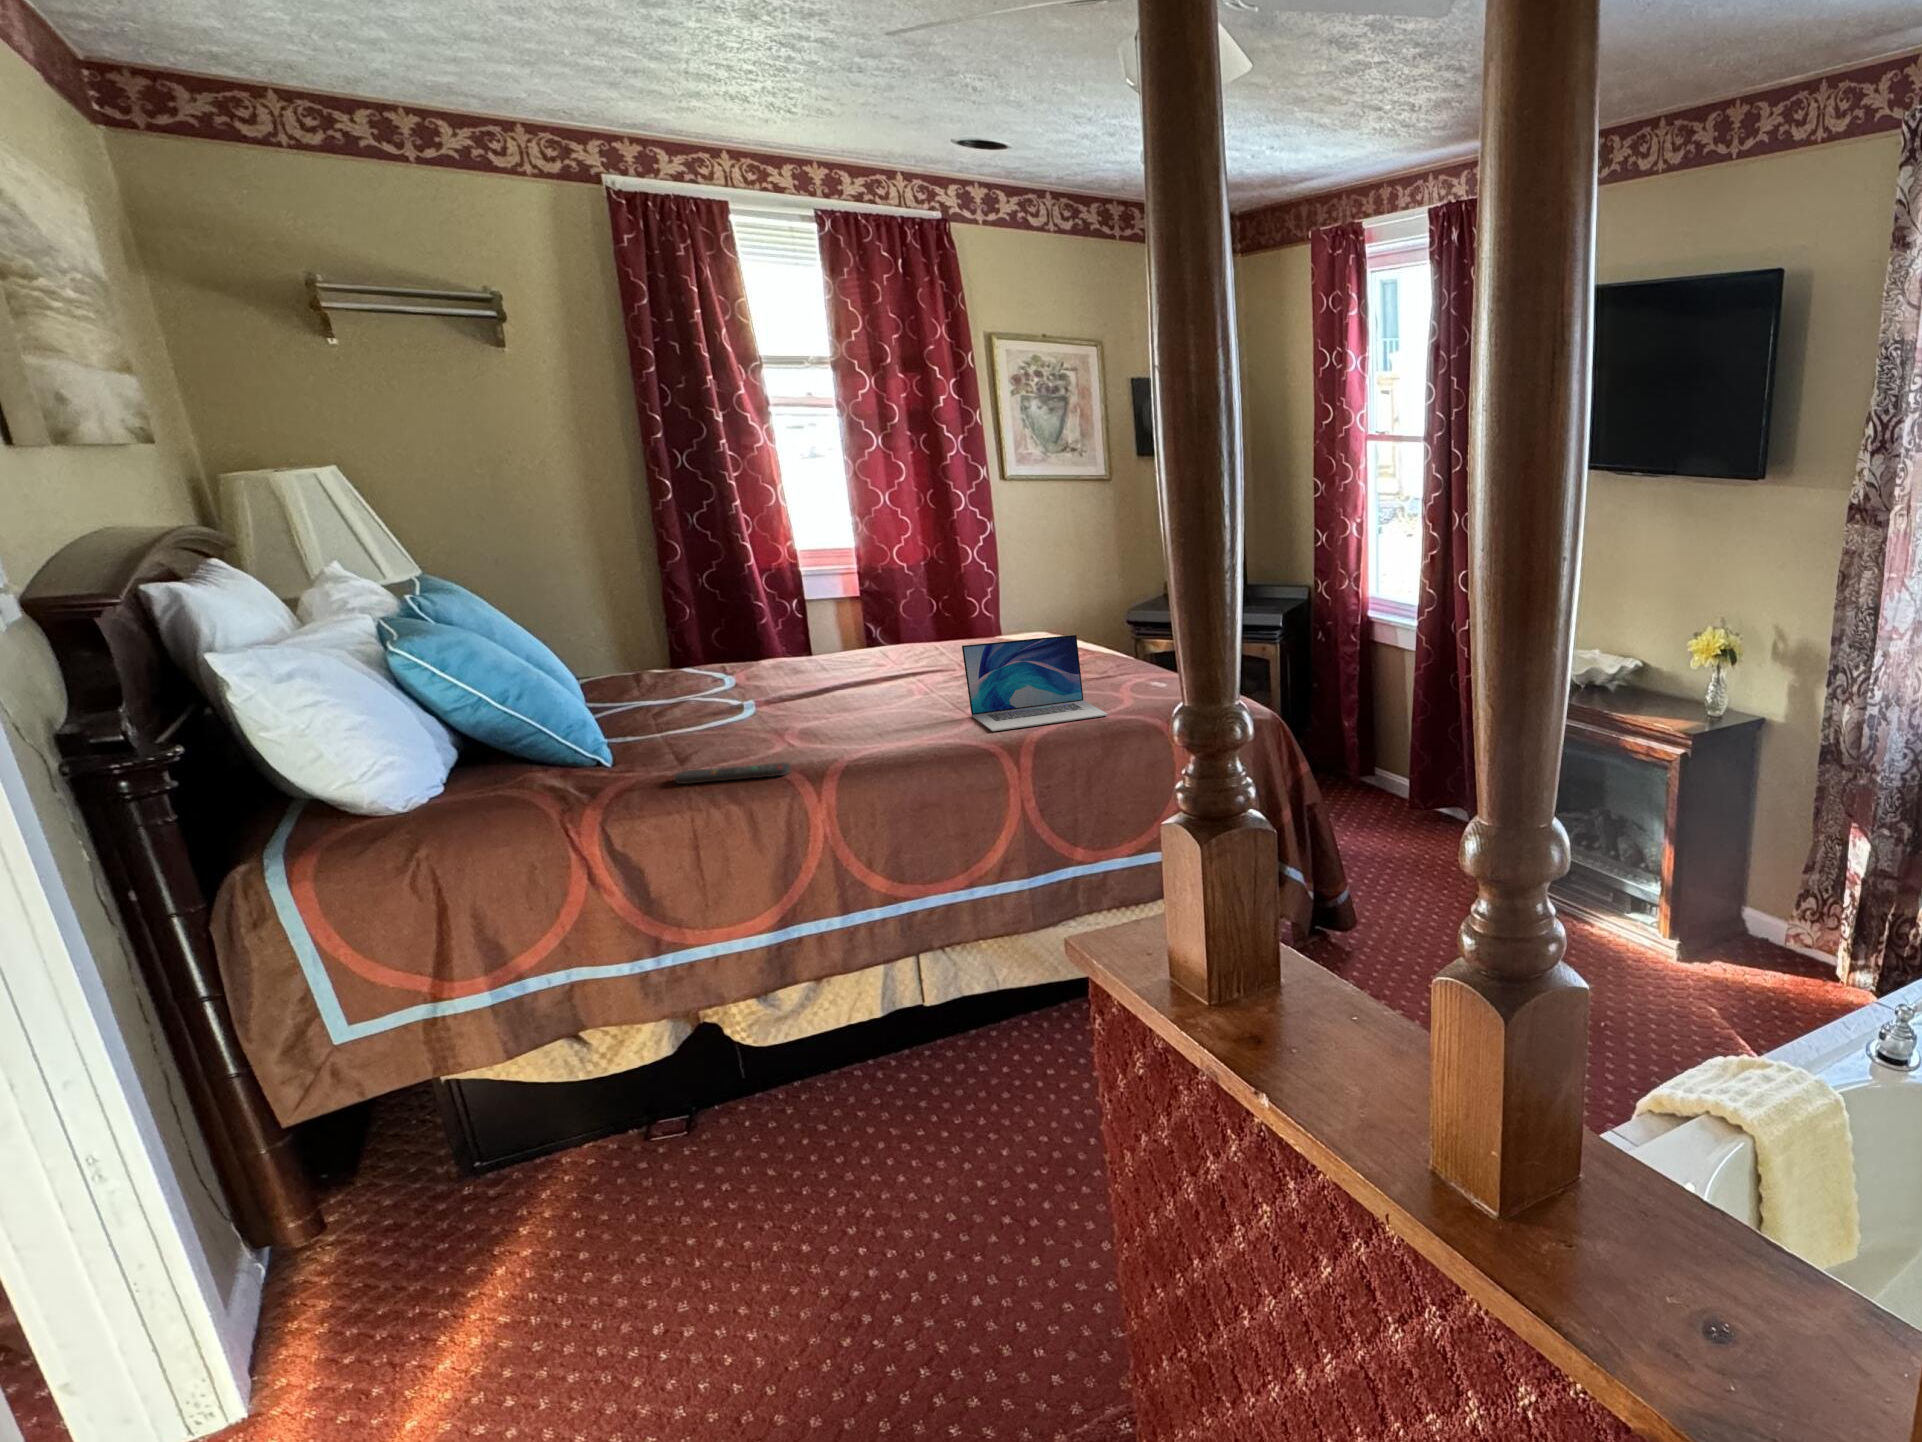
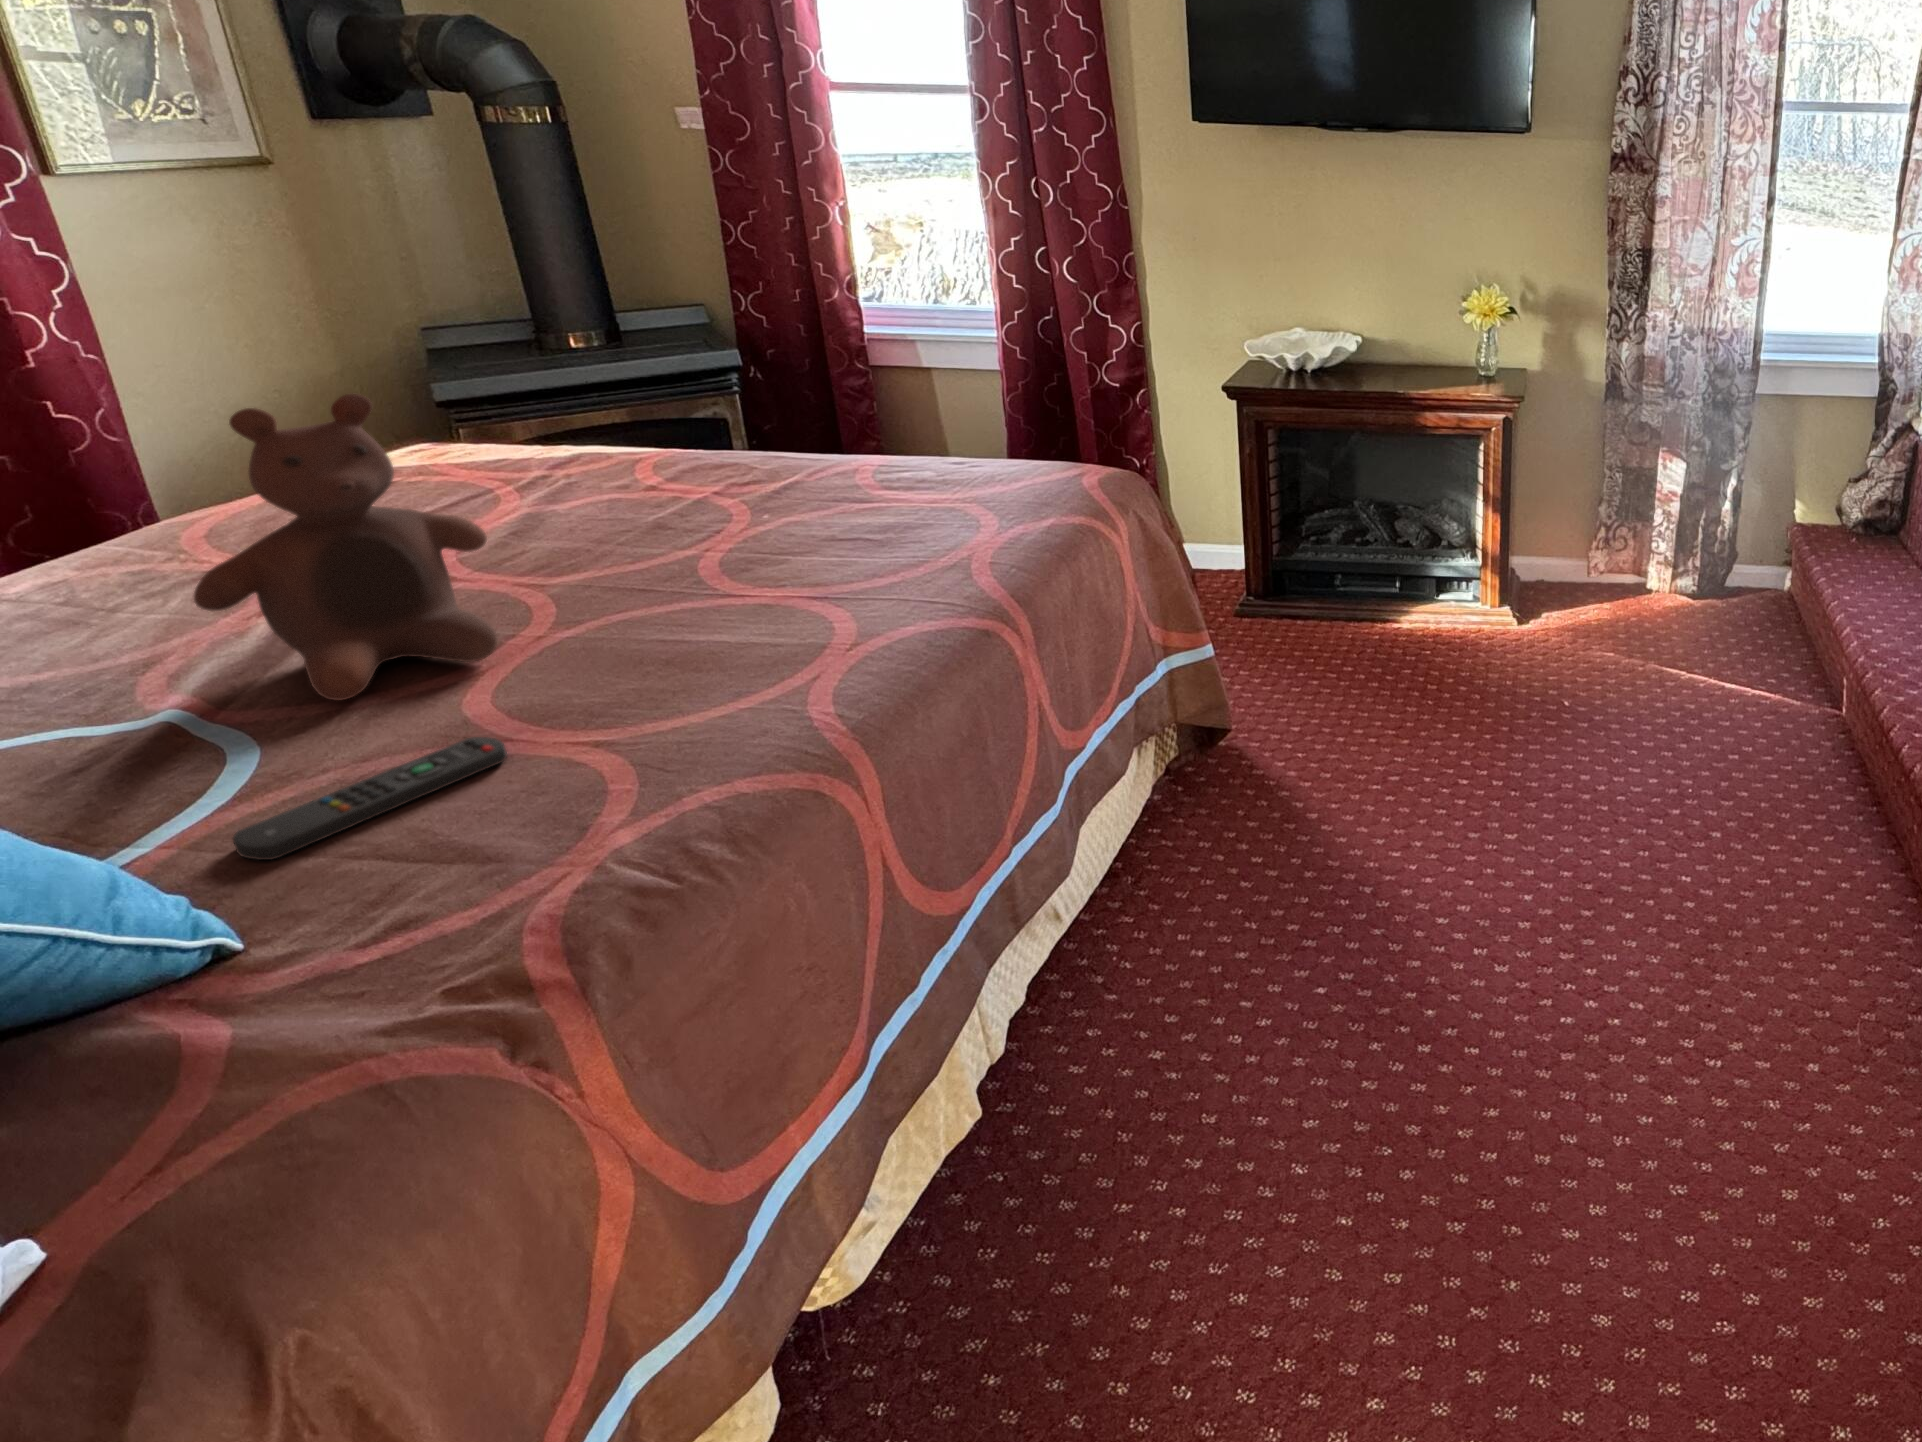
stuffed bear: none [783,596,902,740] -> present [194,393,497,701]
laptop: present [962,635,1108,731] -> none [570,403,851,584]

